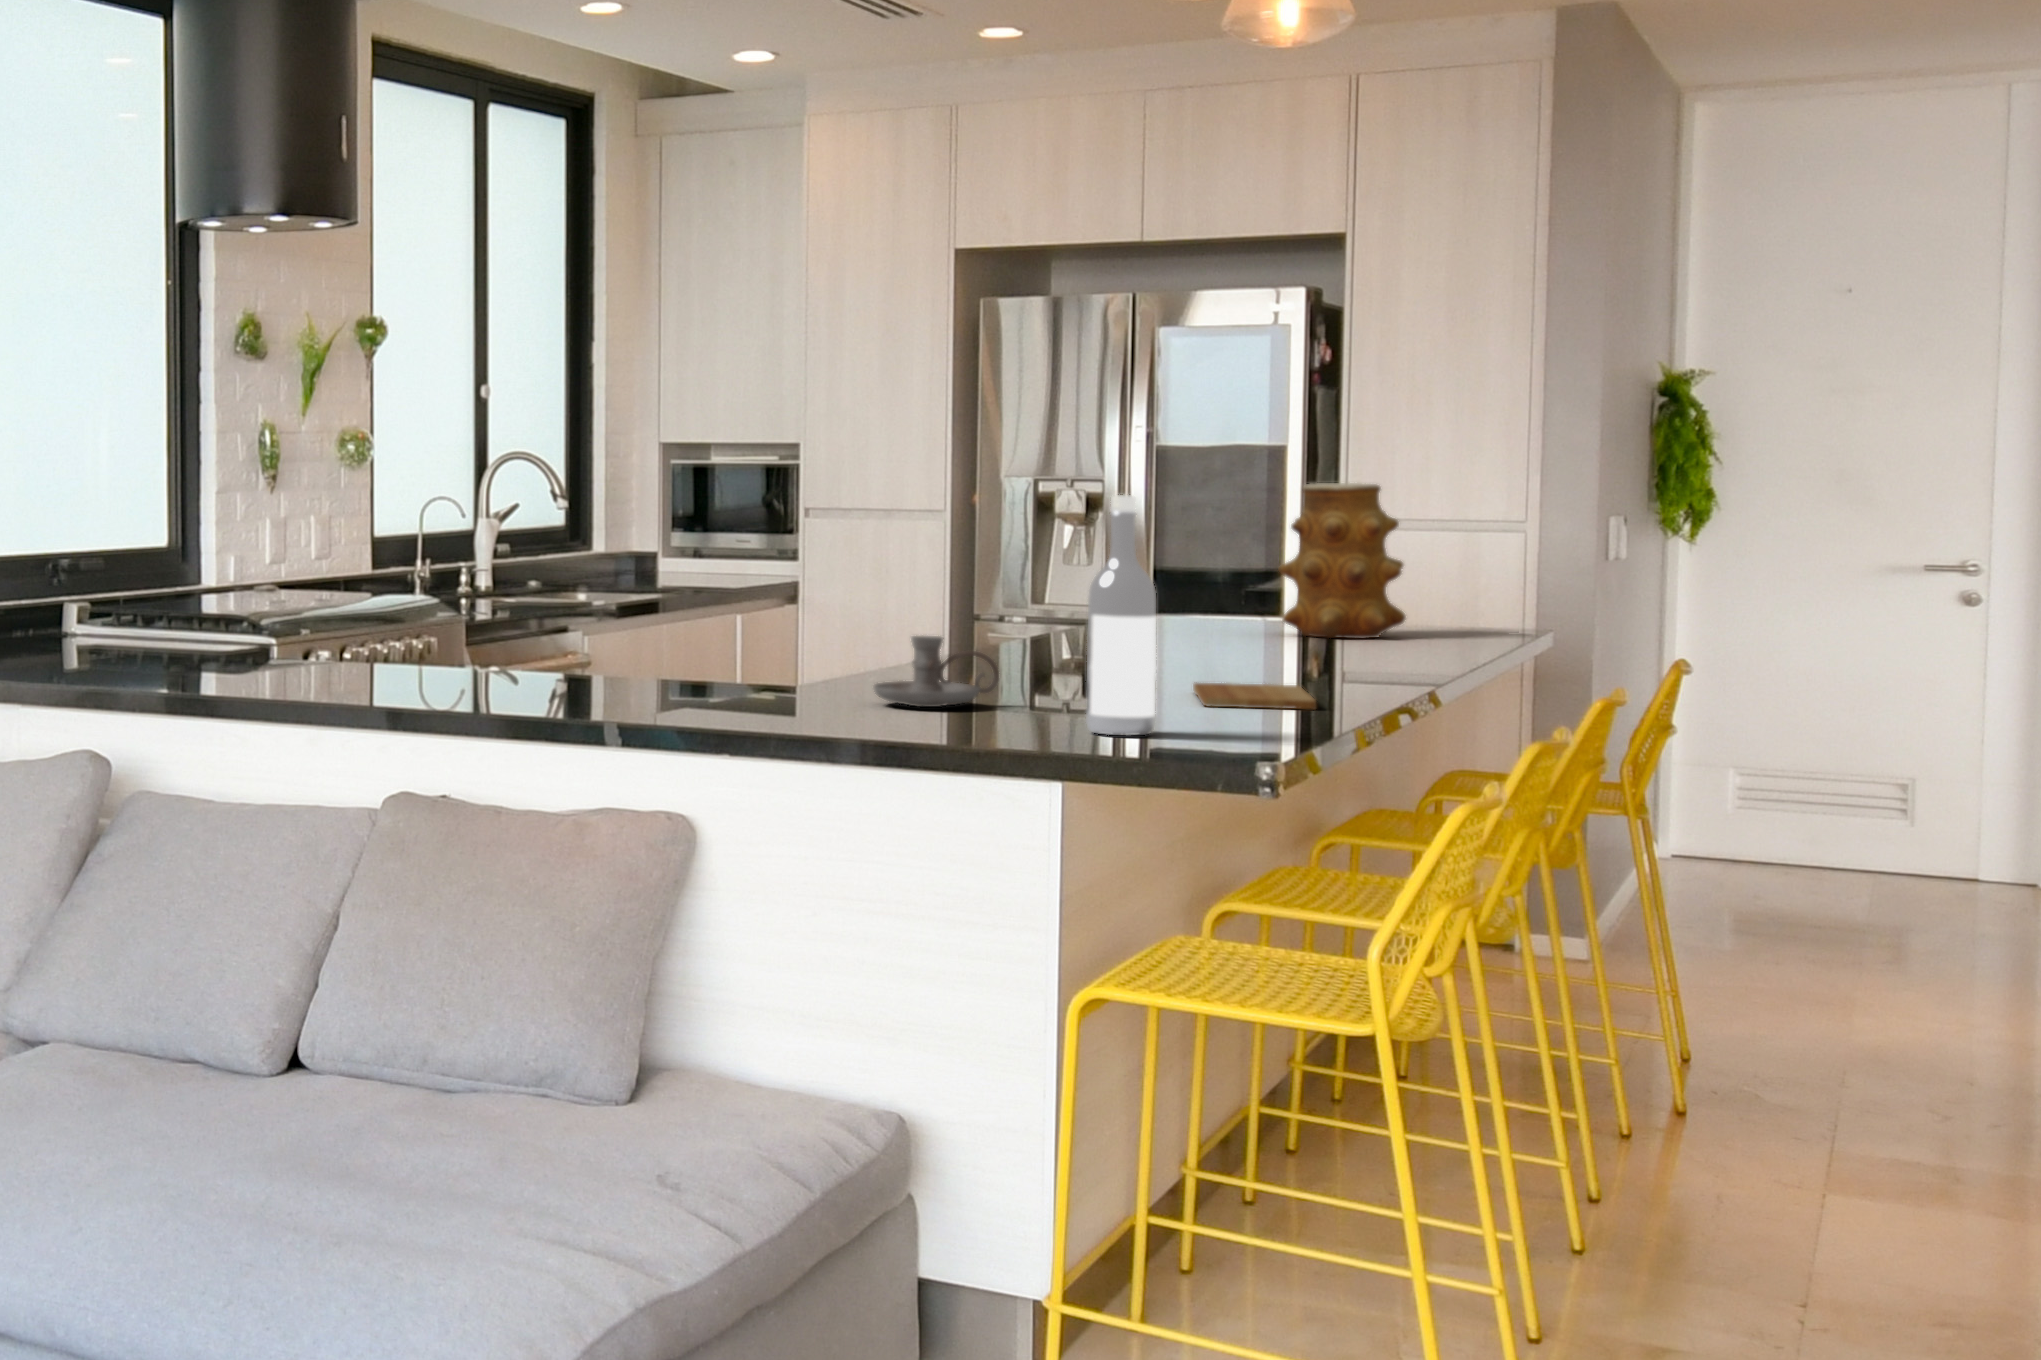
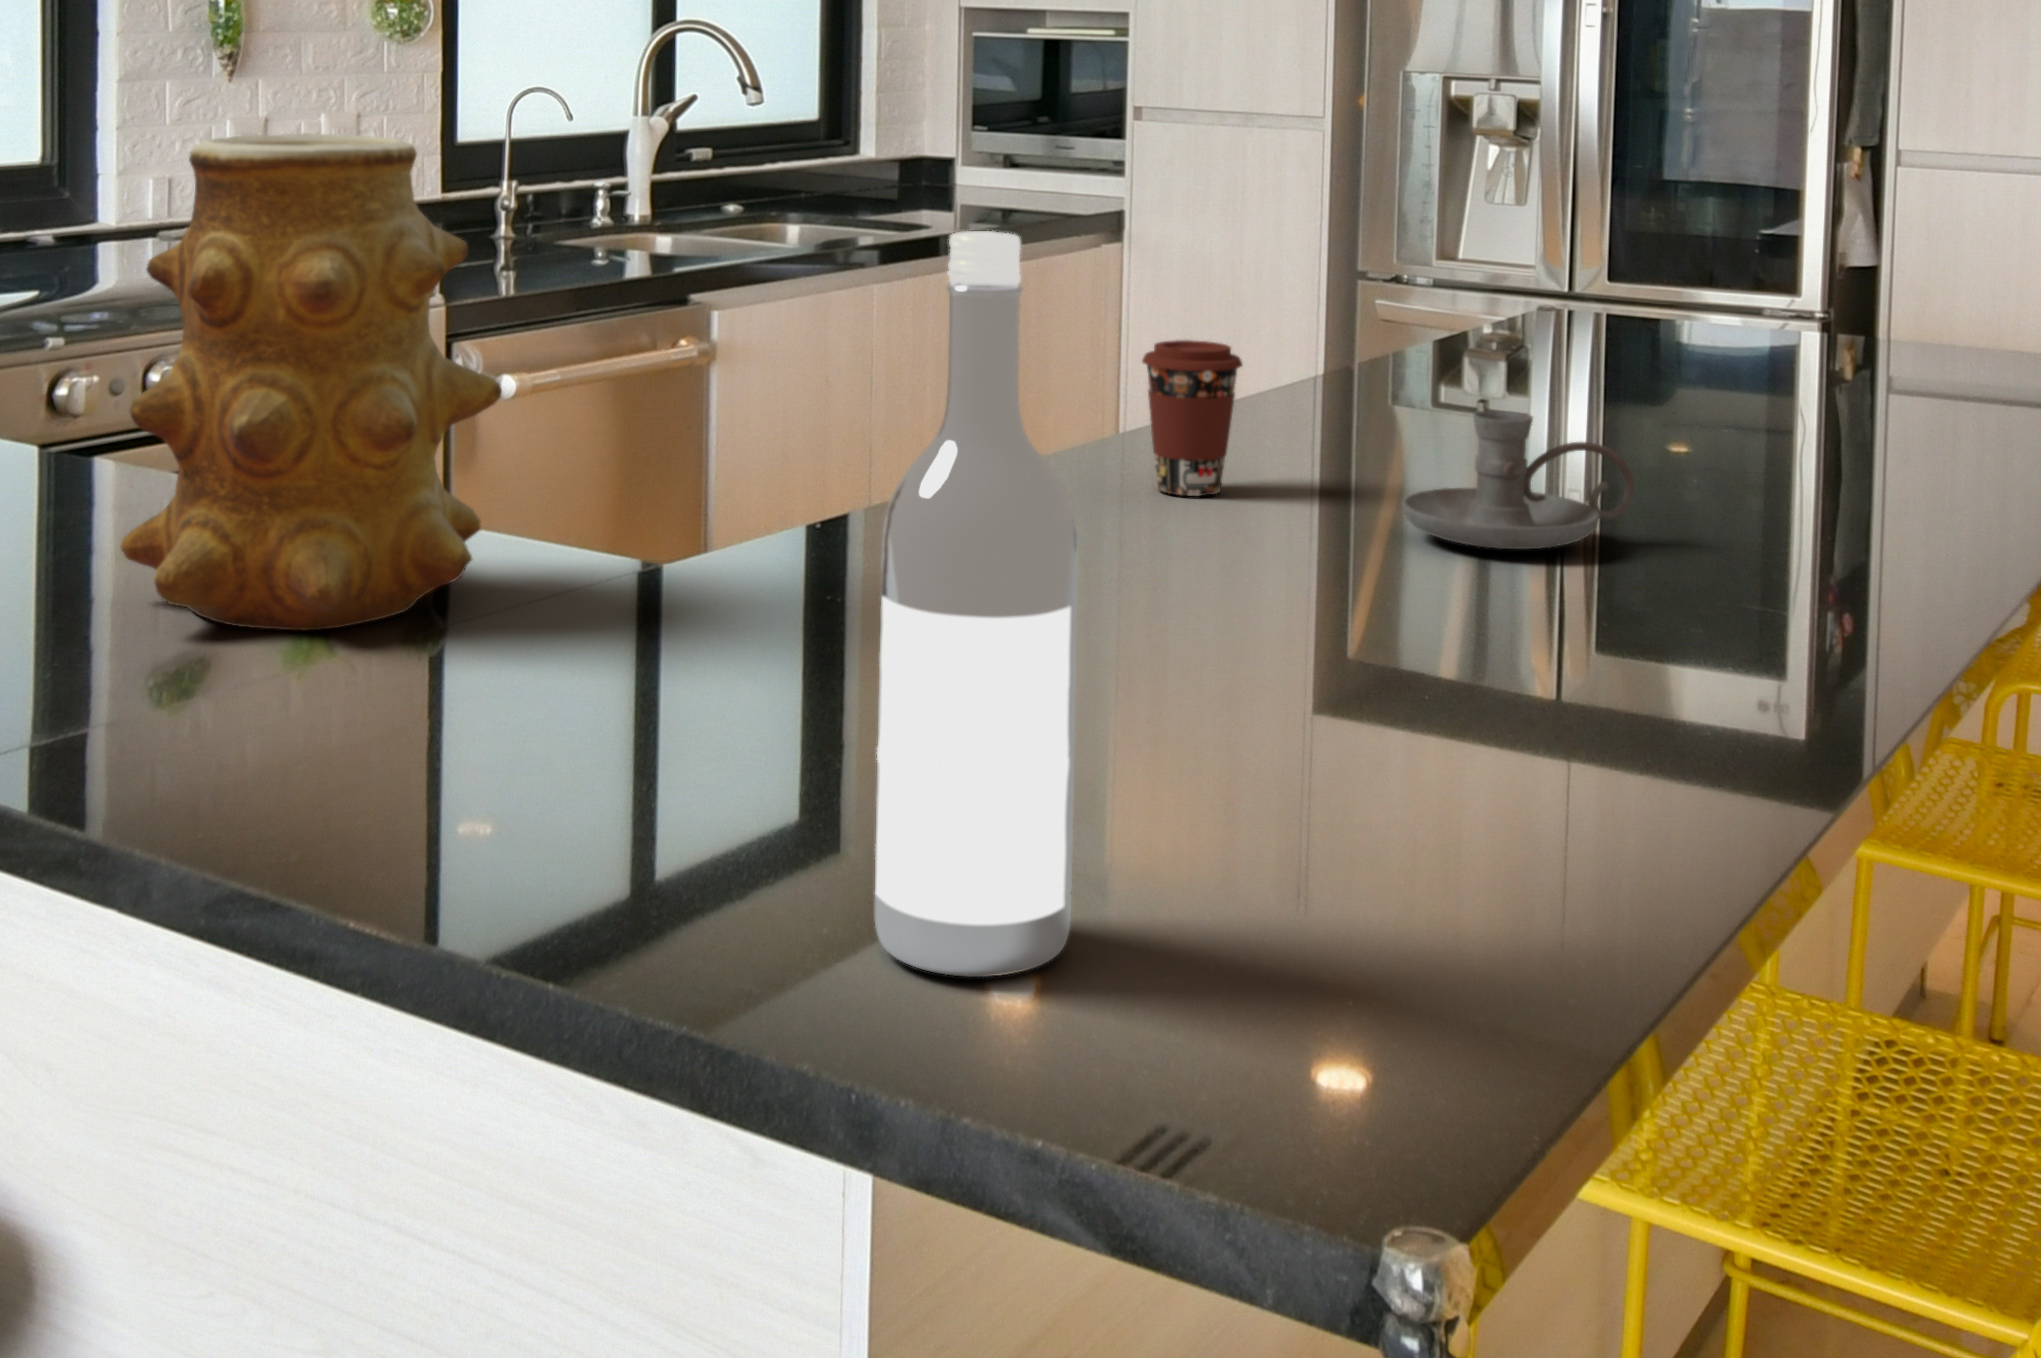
vase: present [1279,483,1406,638] -> present [120,133,502,630]
coffee cup: none [1017,592,1069,665] -> present [1142,340,1242,496]
candle holder: present [874,636,999,707] -> present [1402,411,1634,549]
cutting board: present [1193,683,1316,709] -> none [1371,616,1648,755]

